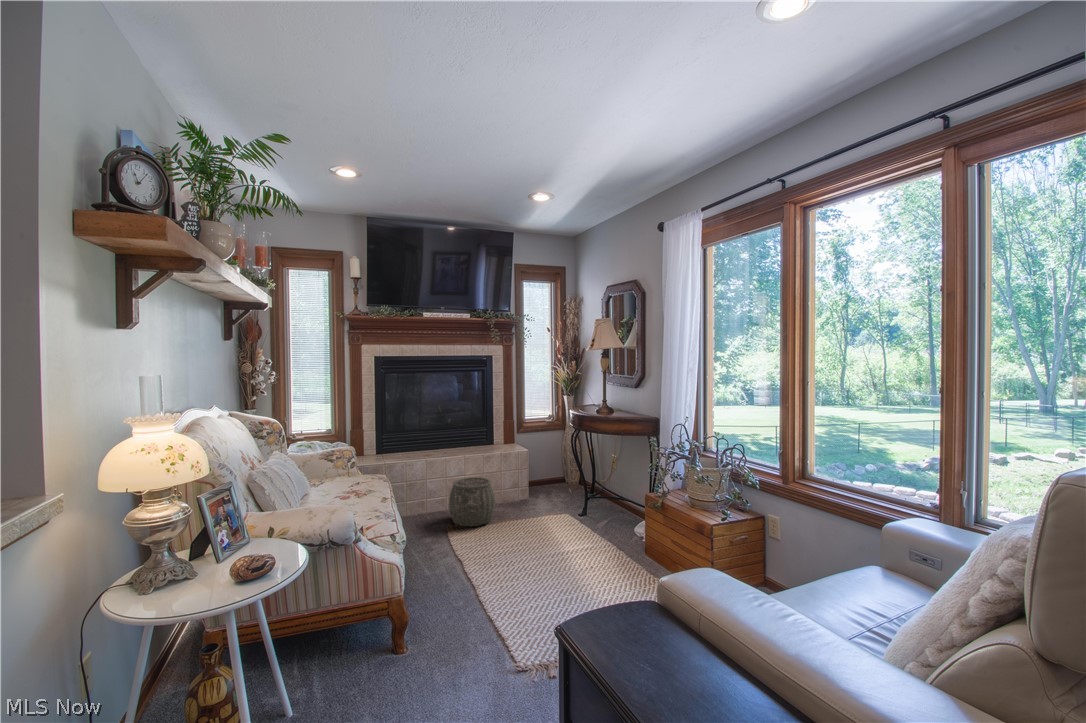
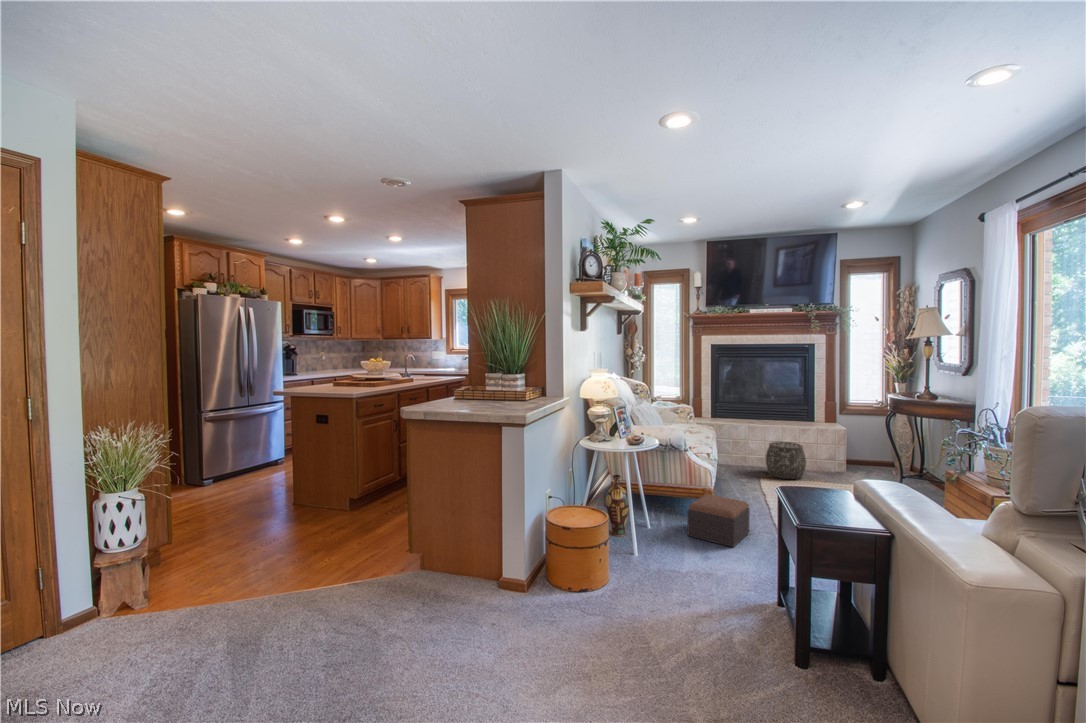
footstool: none [365,607,462,704] -> present [687,494,750,547]

